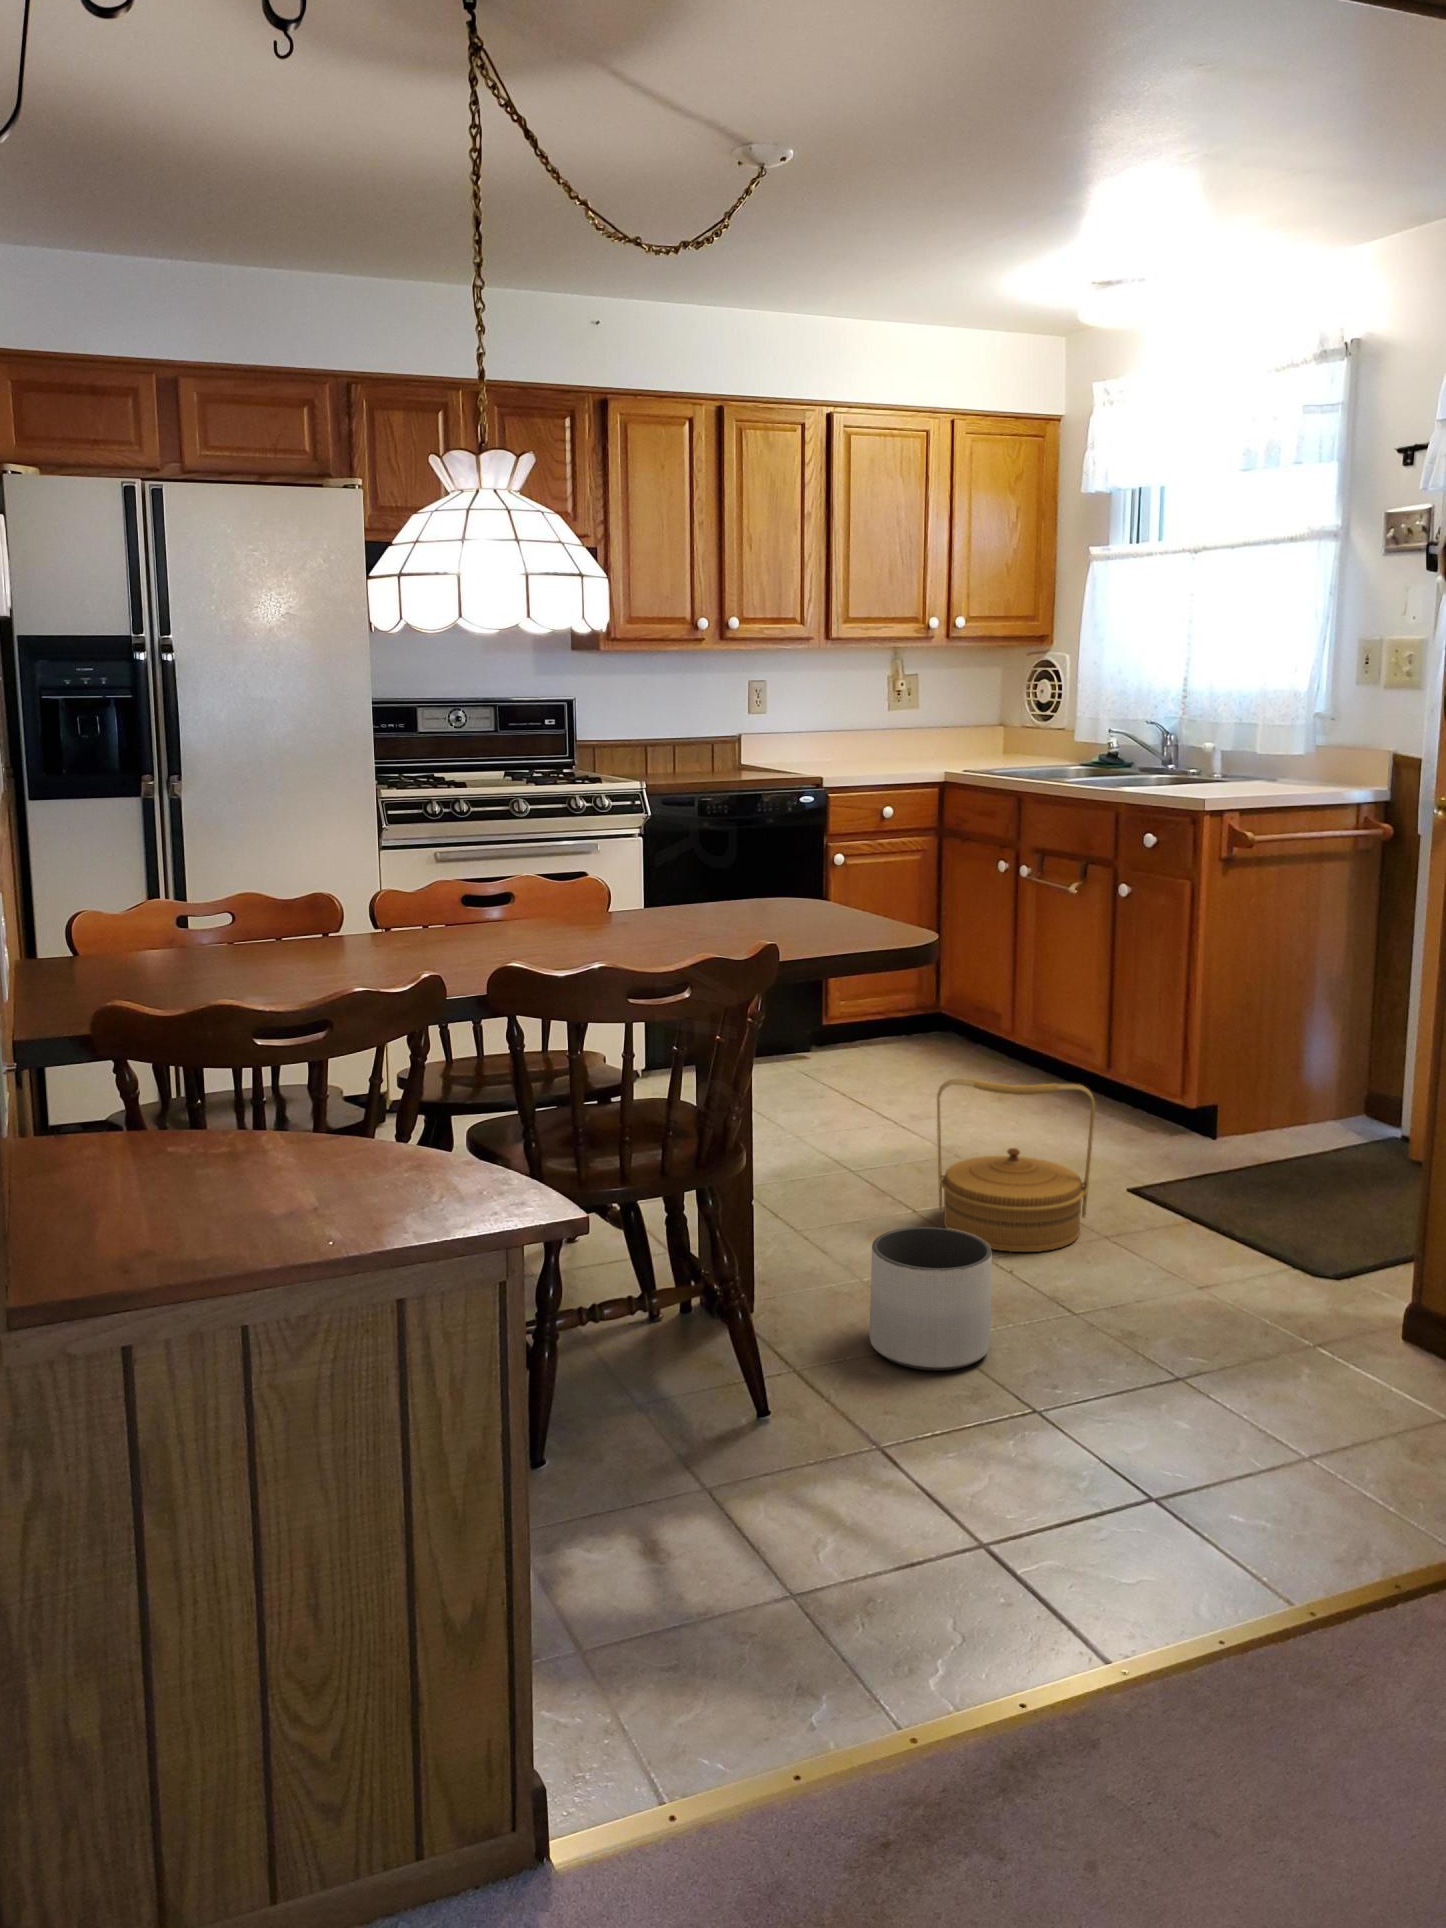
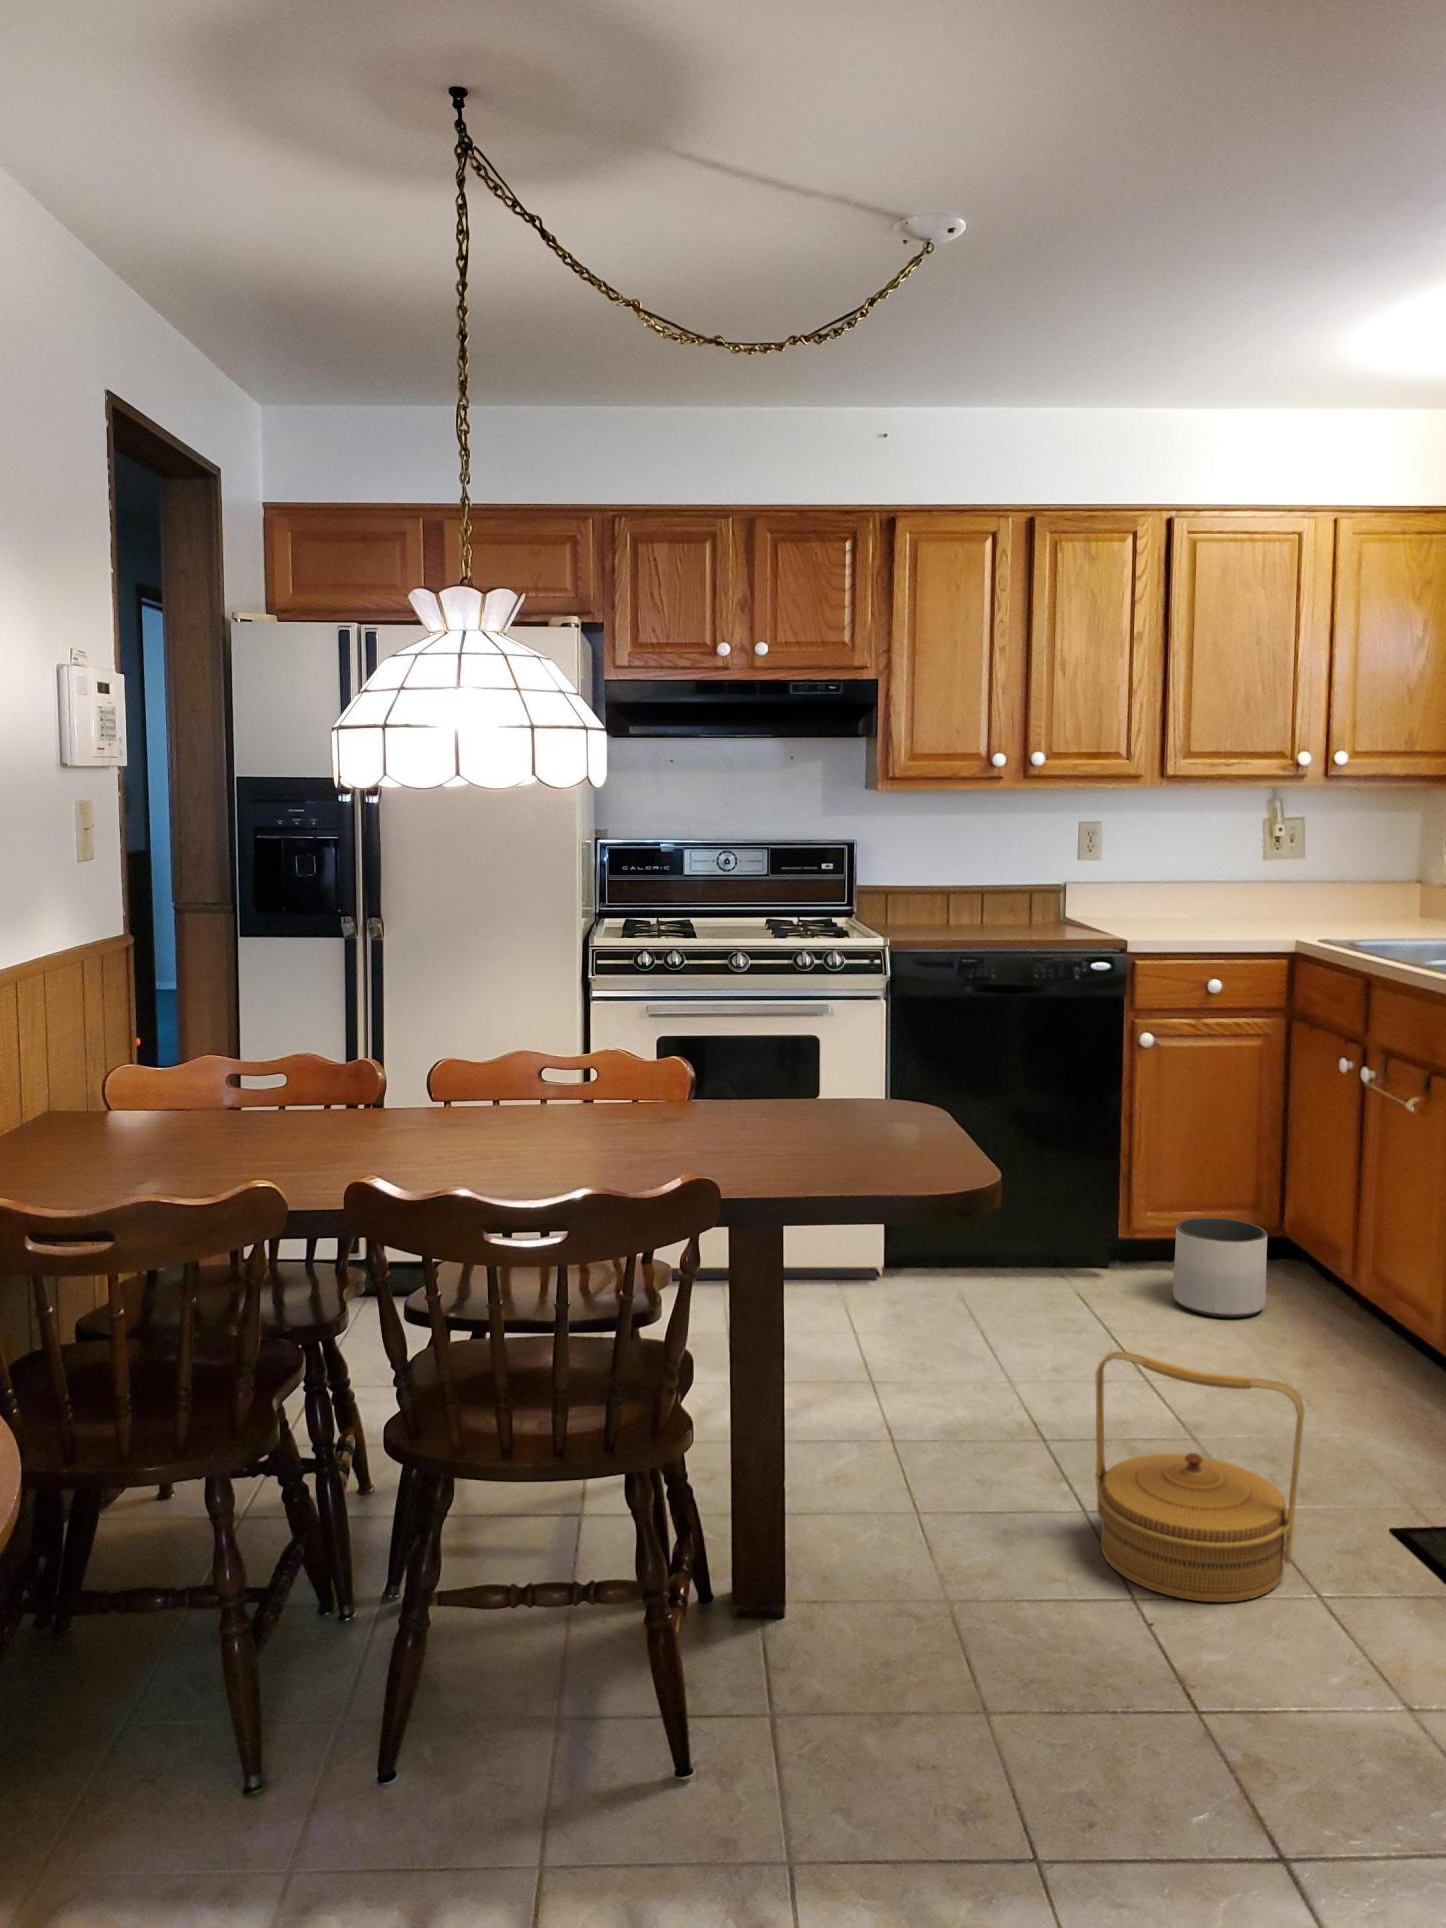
planter: present [870,1227,992,1371] -> present [1173,1218,1267,1317]

